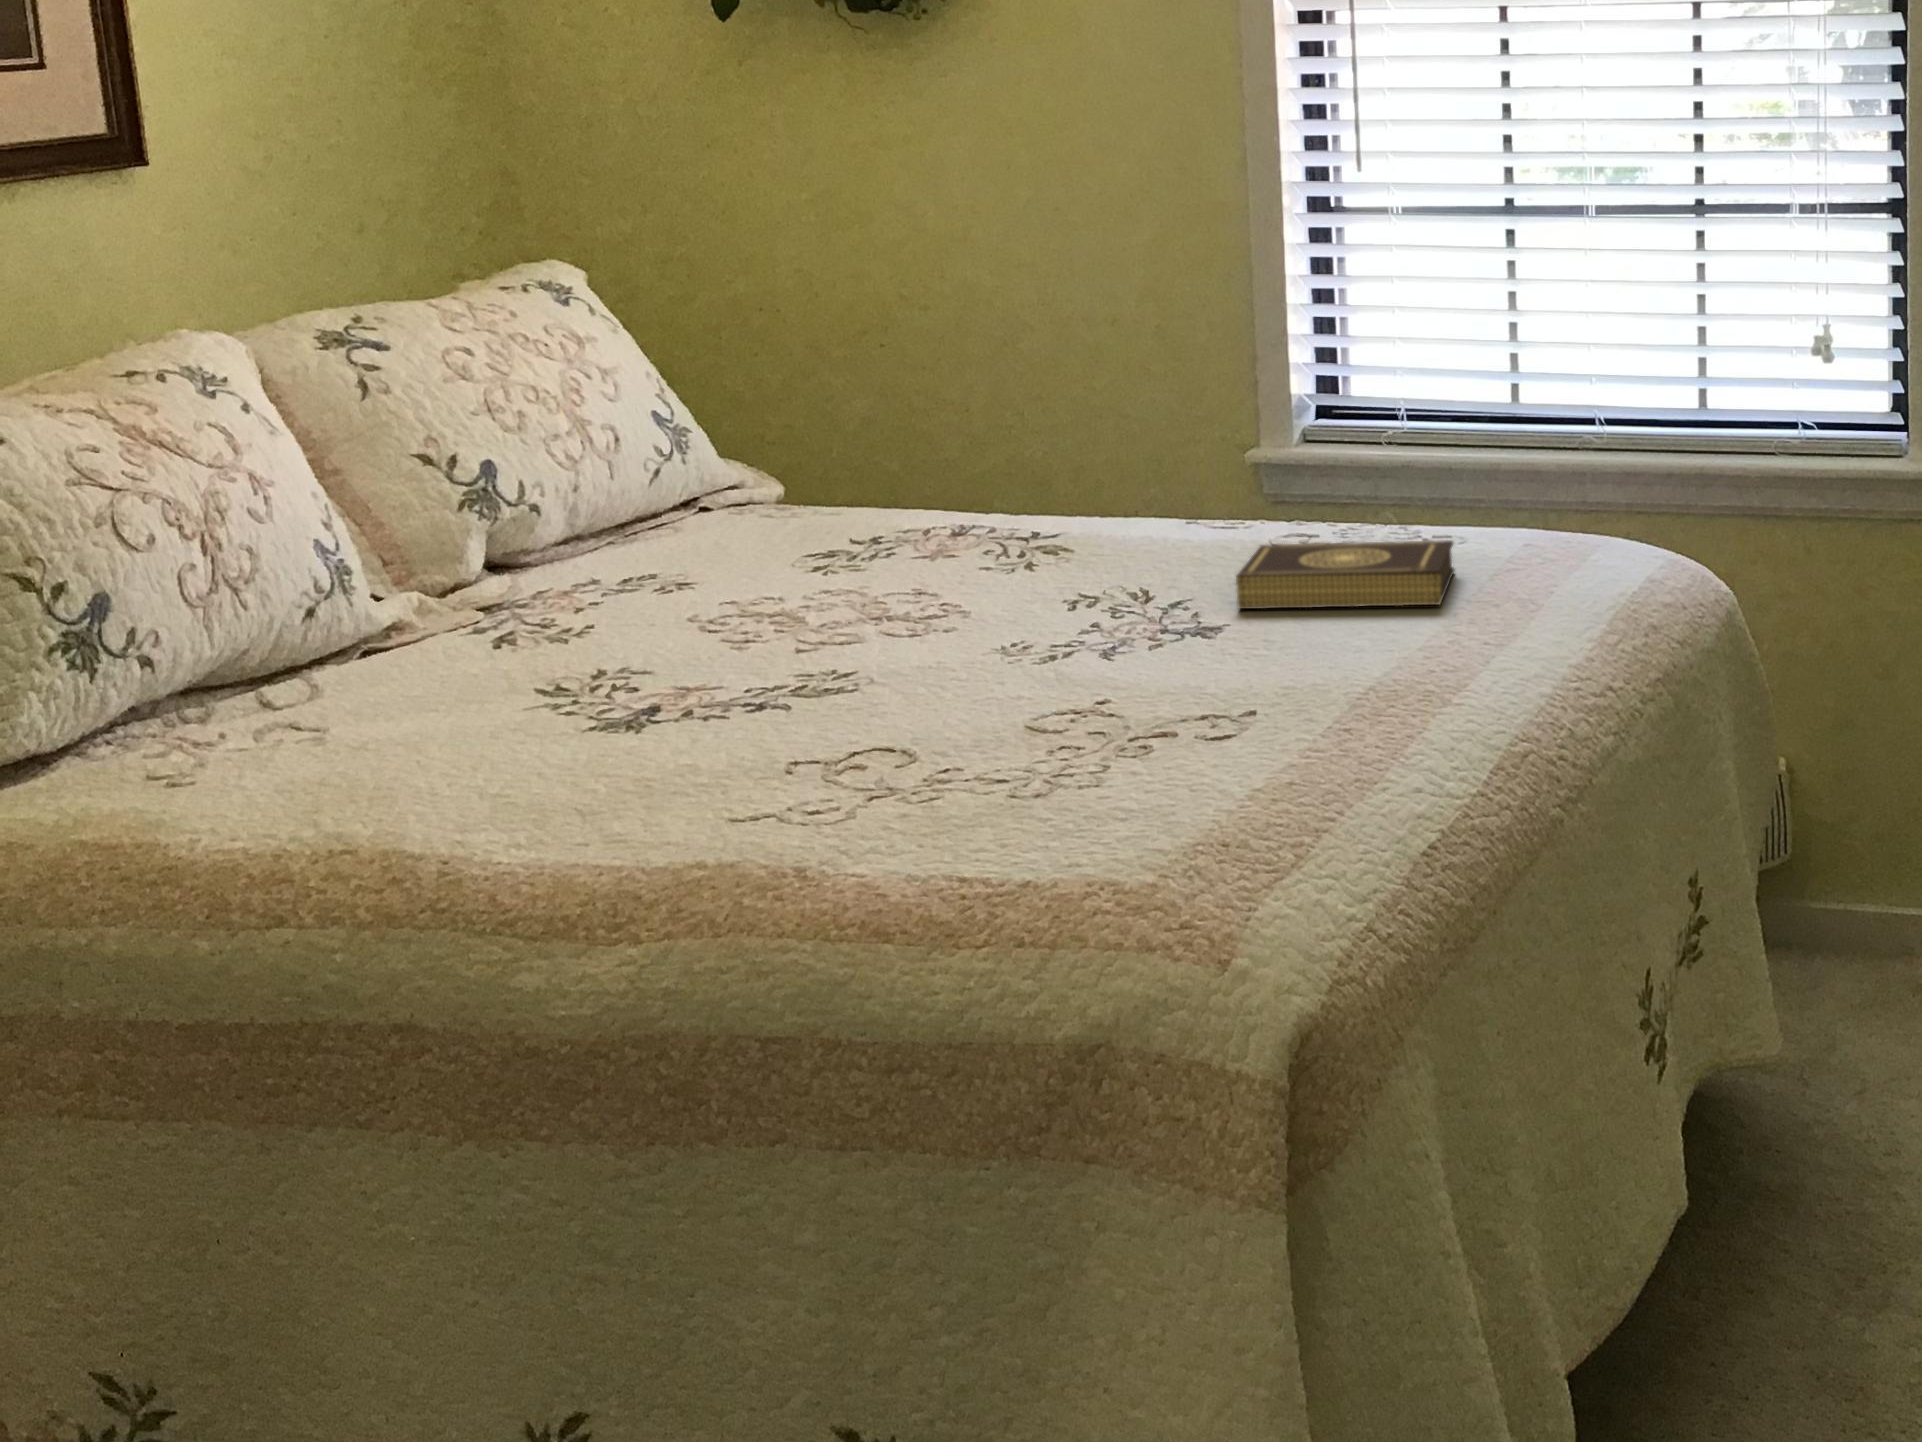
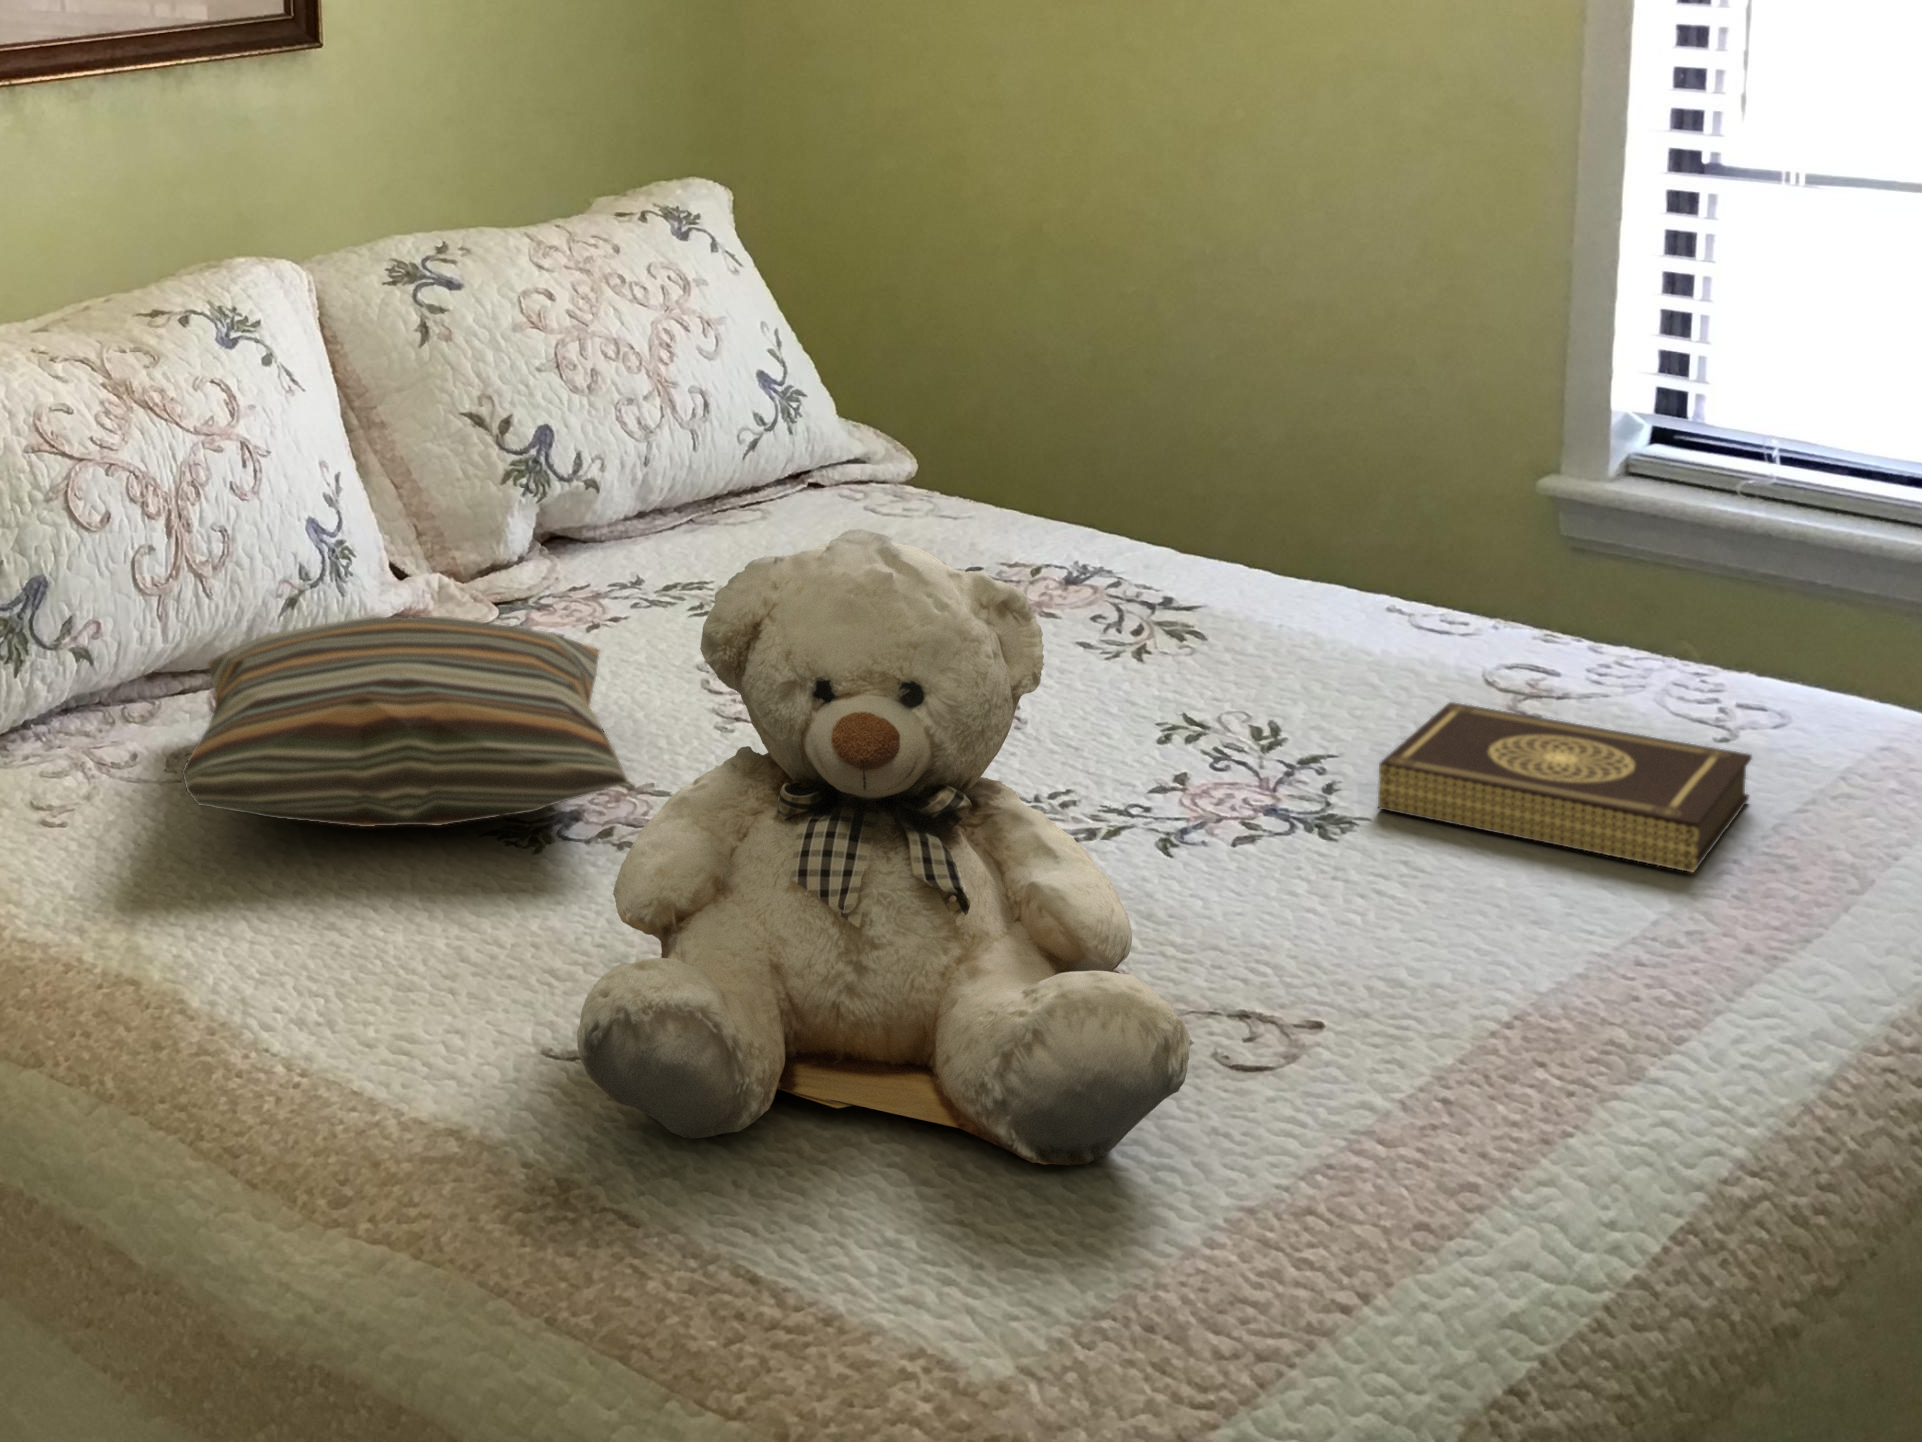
teddy bear: none [784,403,1221,818] -> present [577,529,1190,1165]
pillow: none [280,576,727,732] -> present [183,616,629,827]

